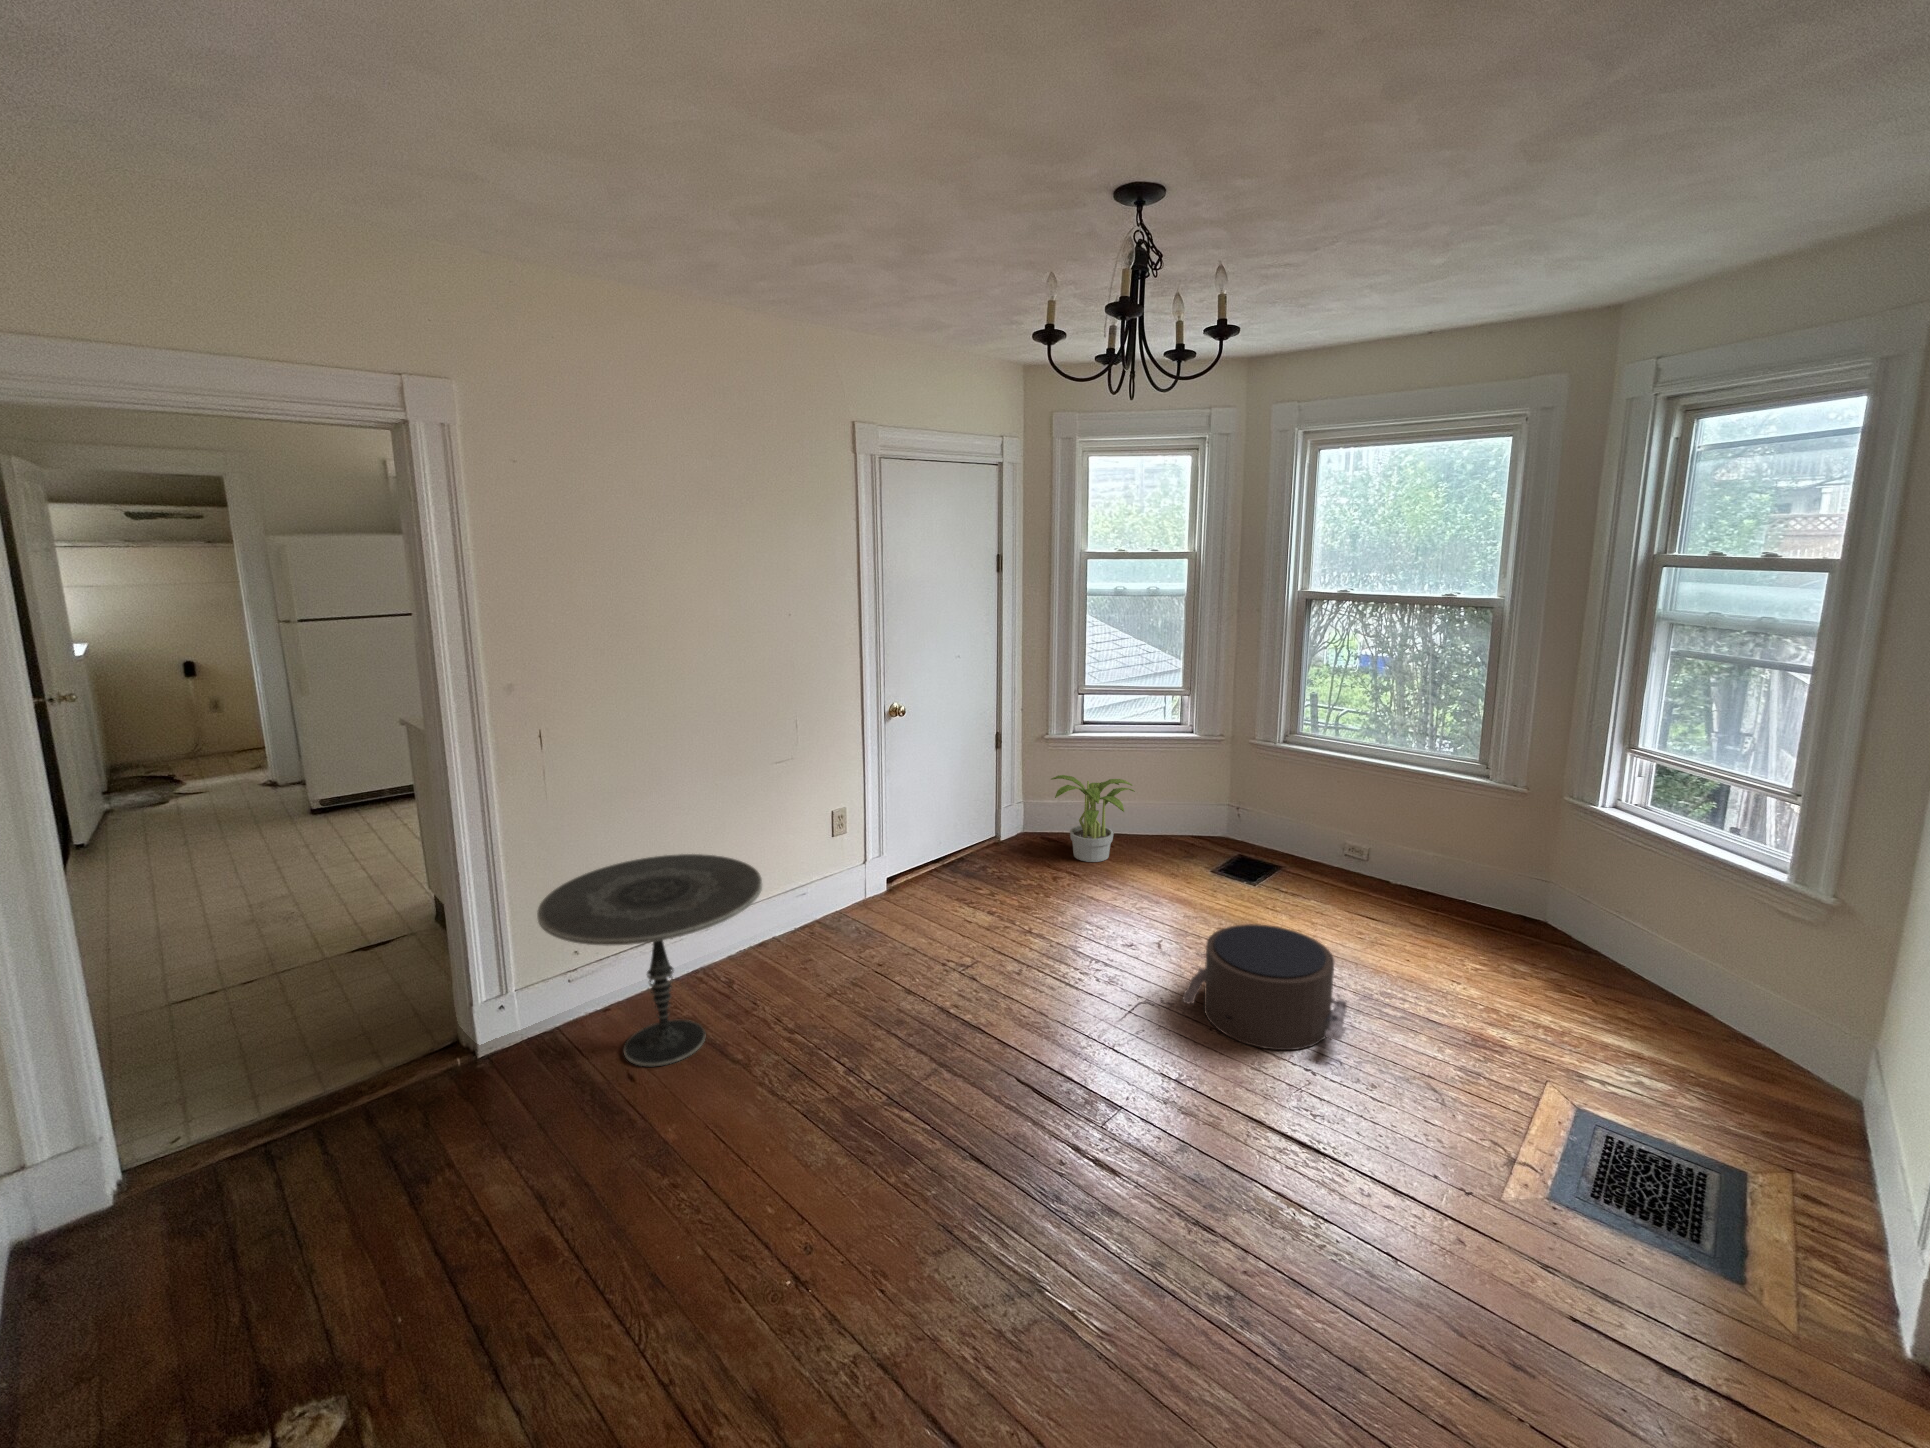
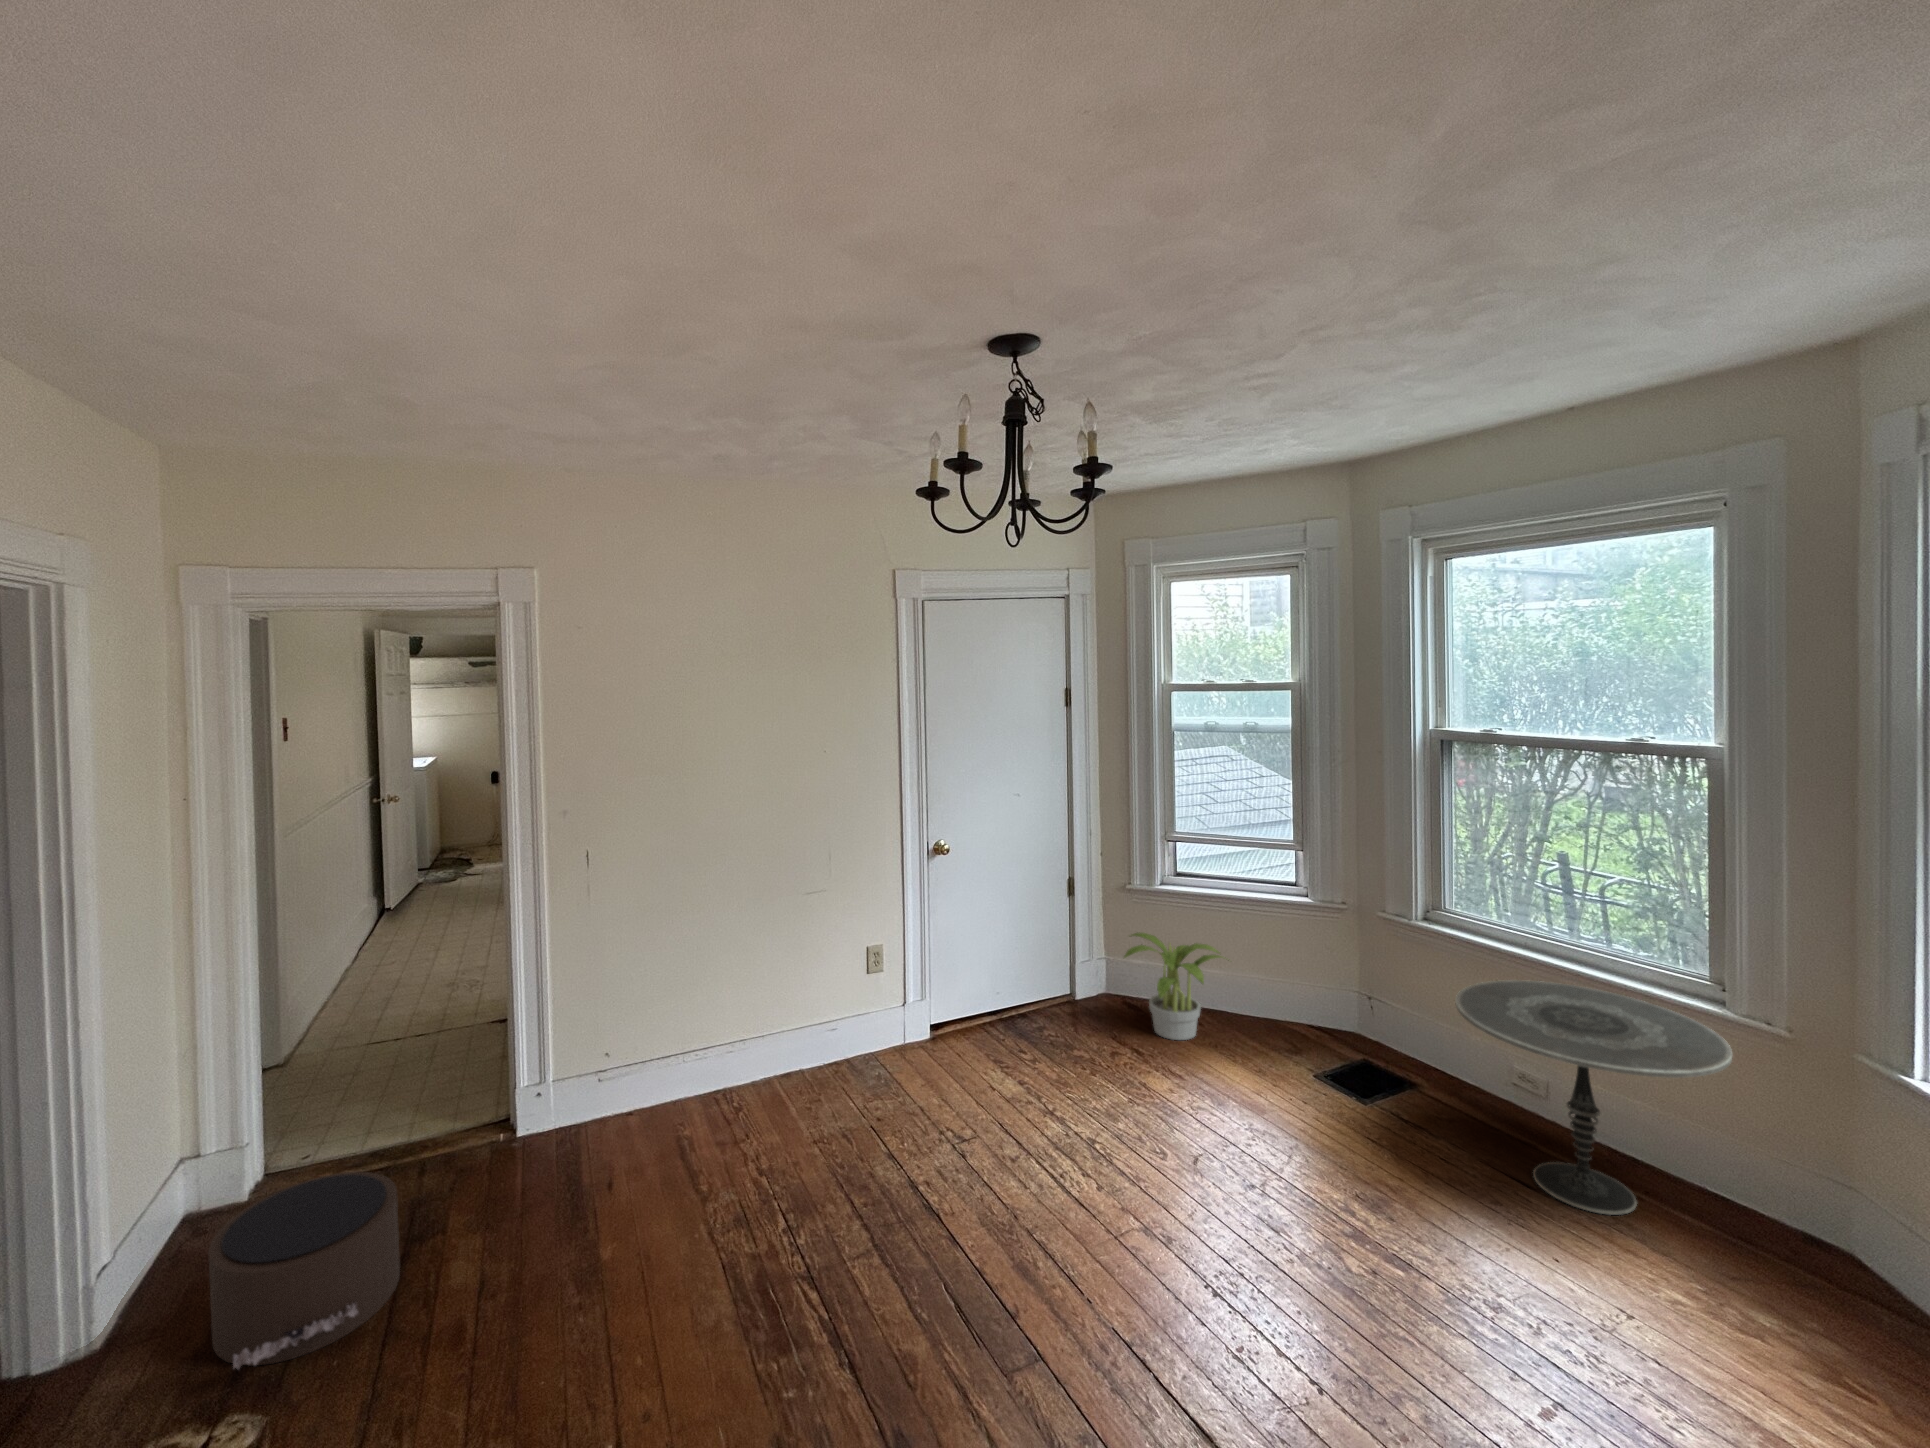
side table: present [537,854,762,1066] -> present [1455,980,1732,1215]
pouf: present [1182,924,1347,1050] -> present [208,1172,400,1369]

